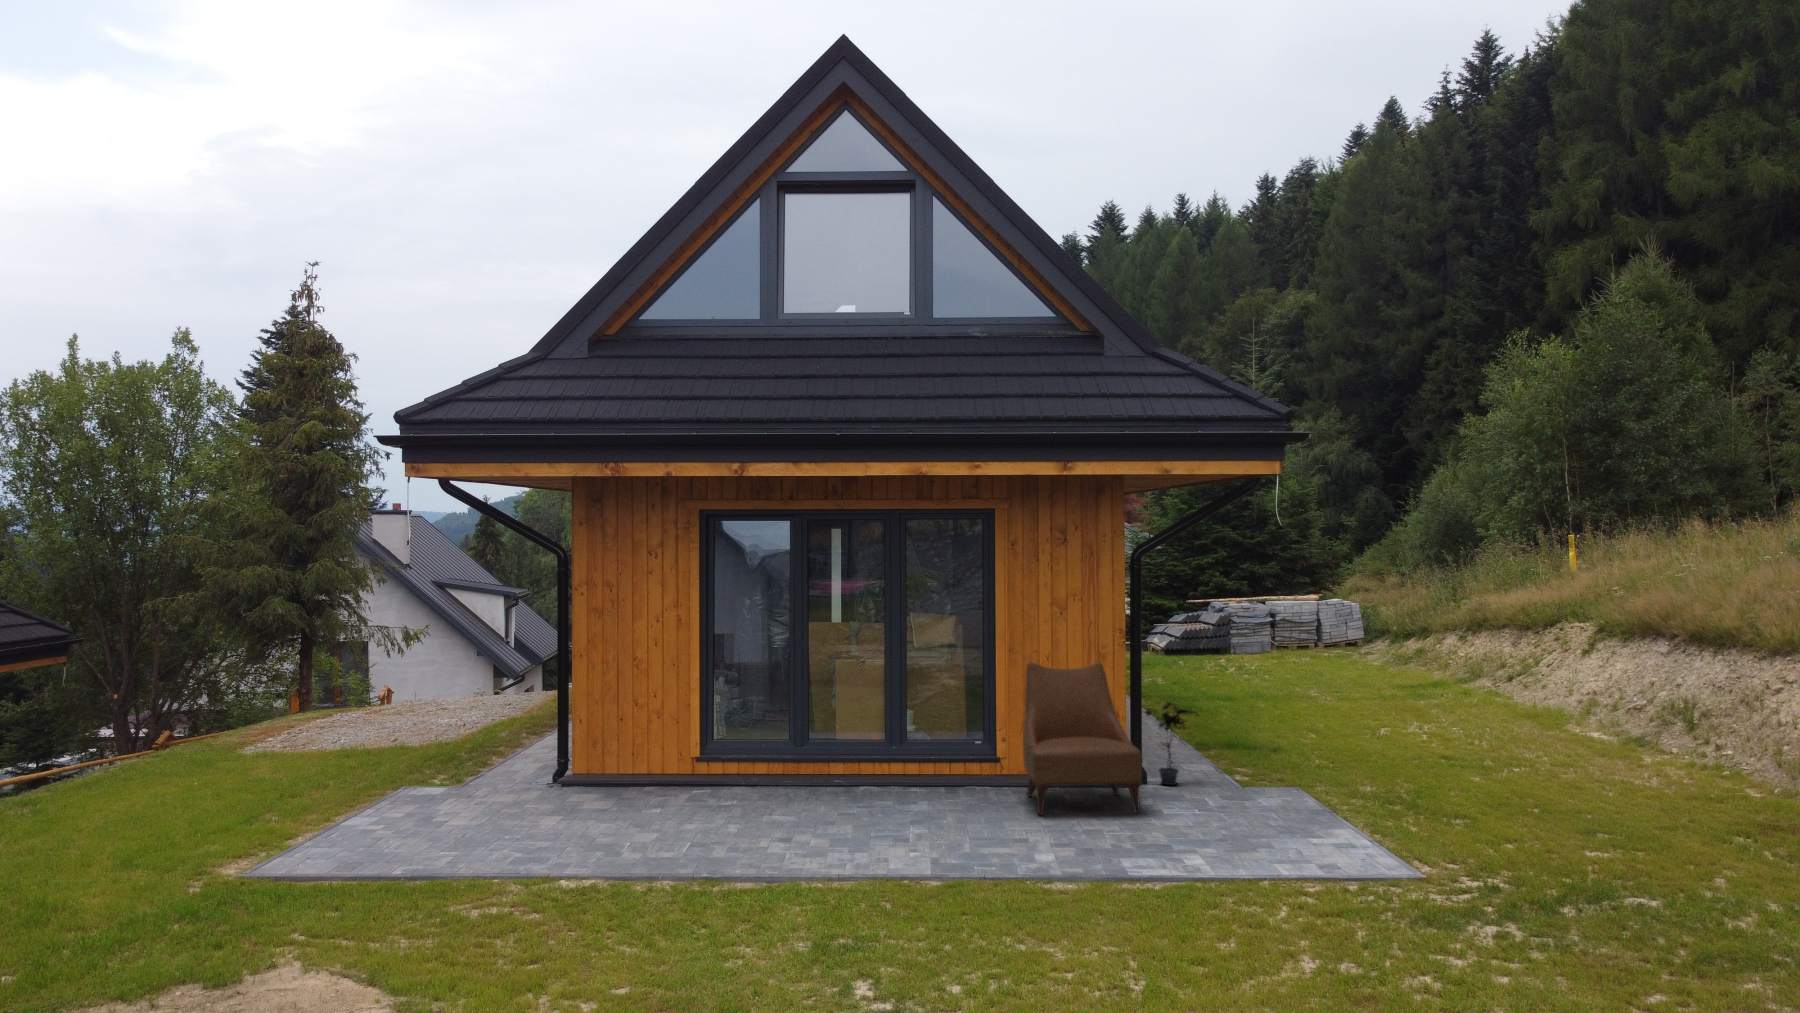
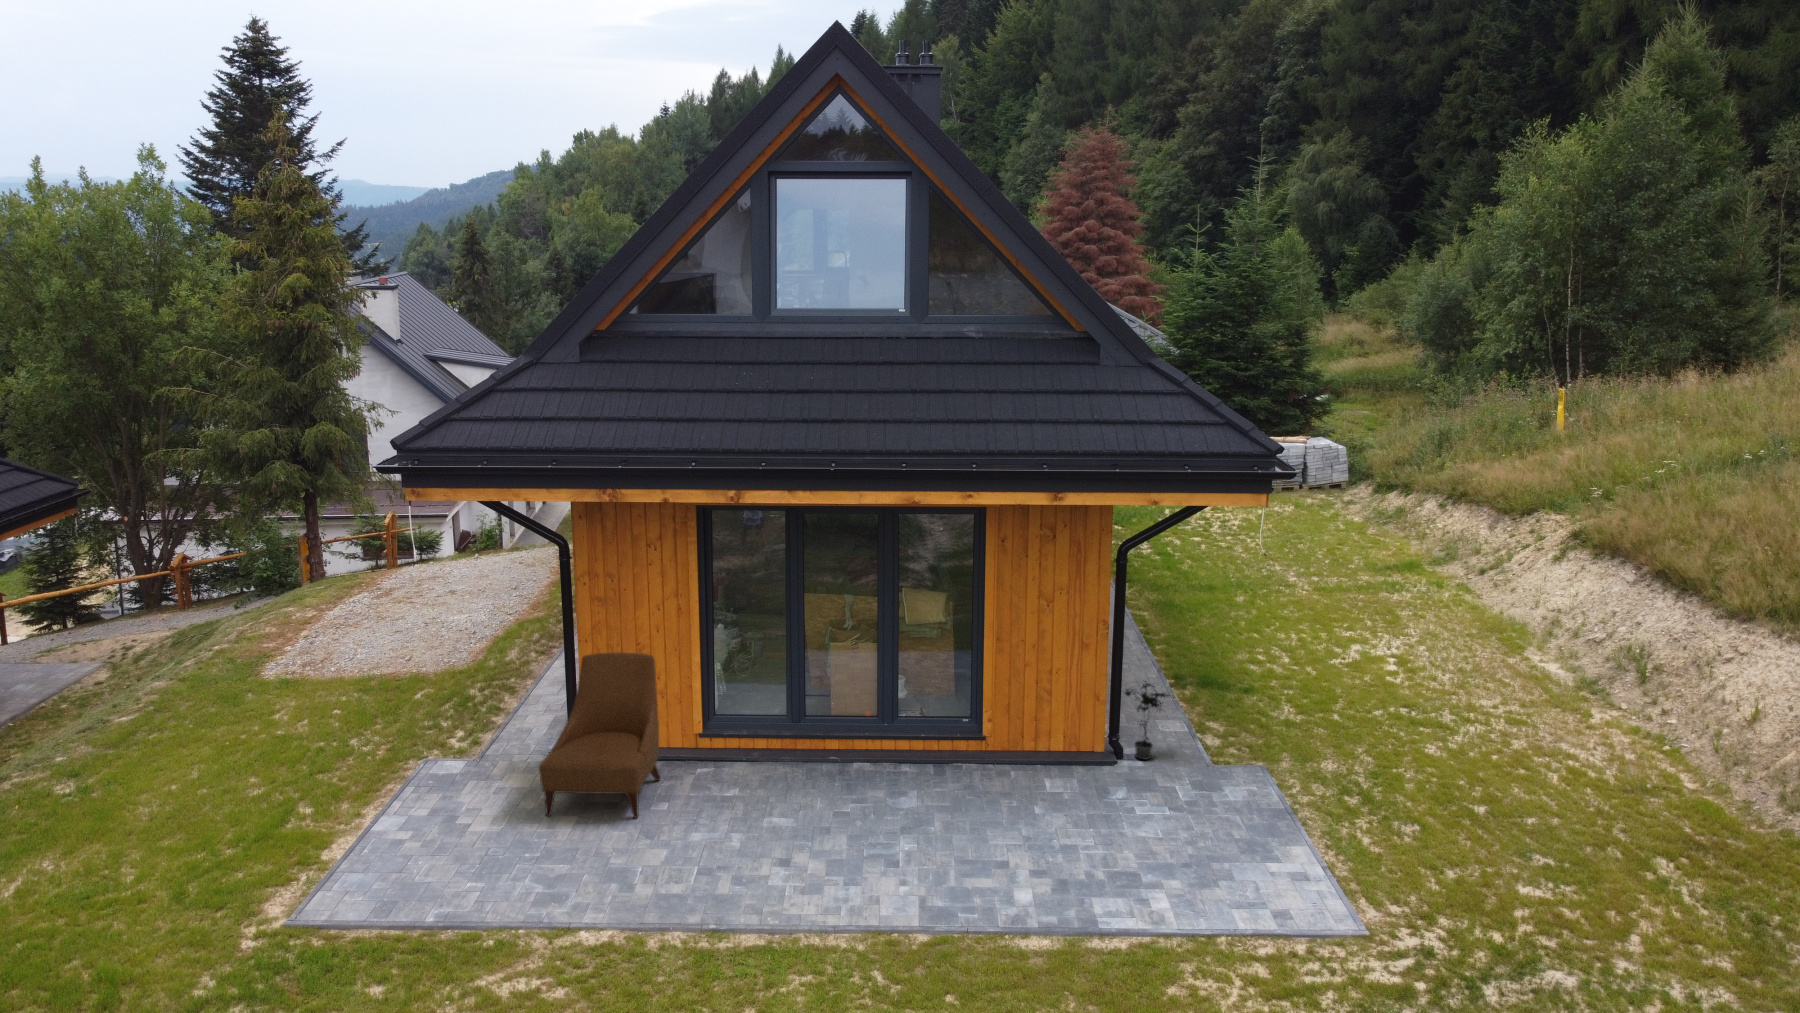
chair: present [1023,662,1142,815] -> present [539,652,661,818]

